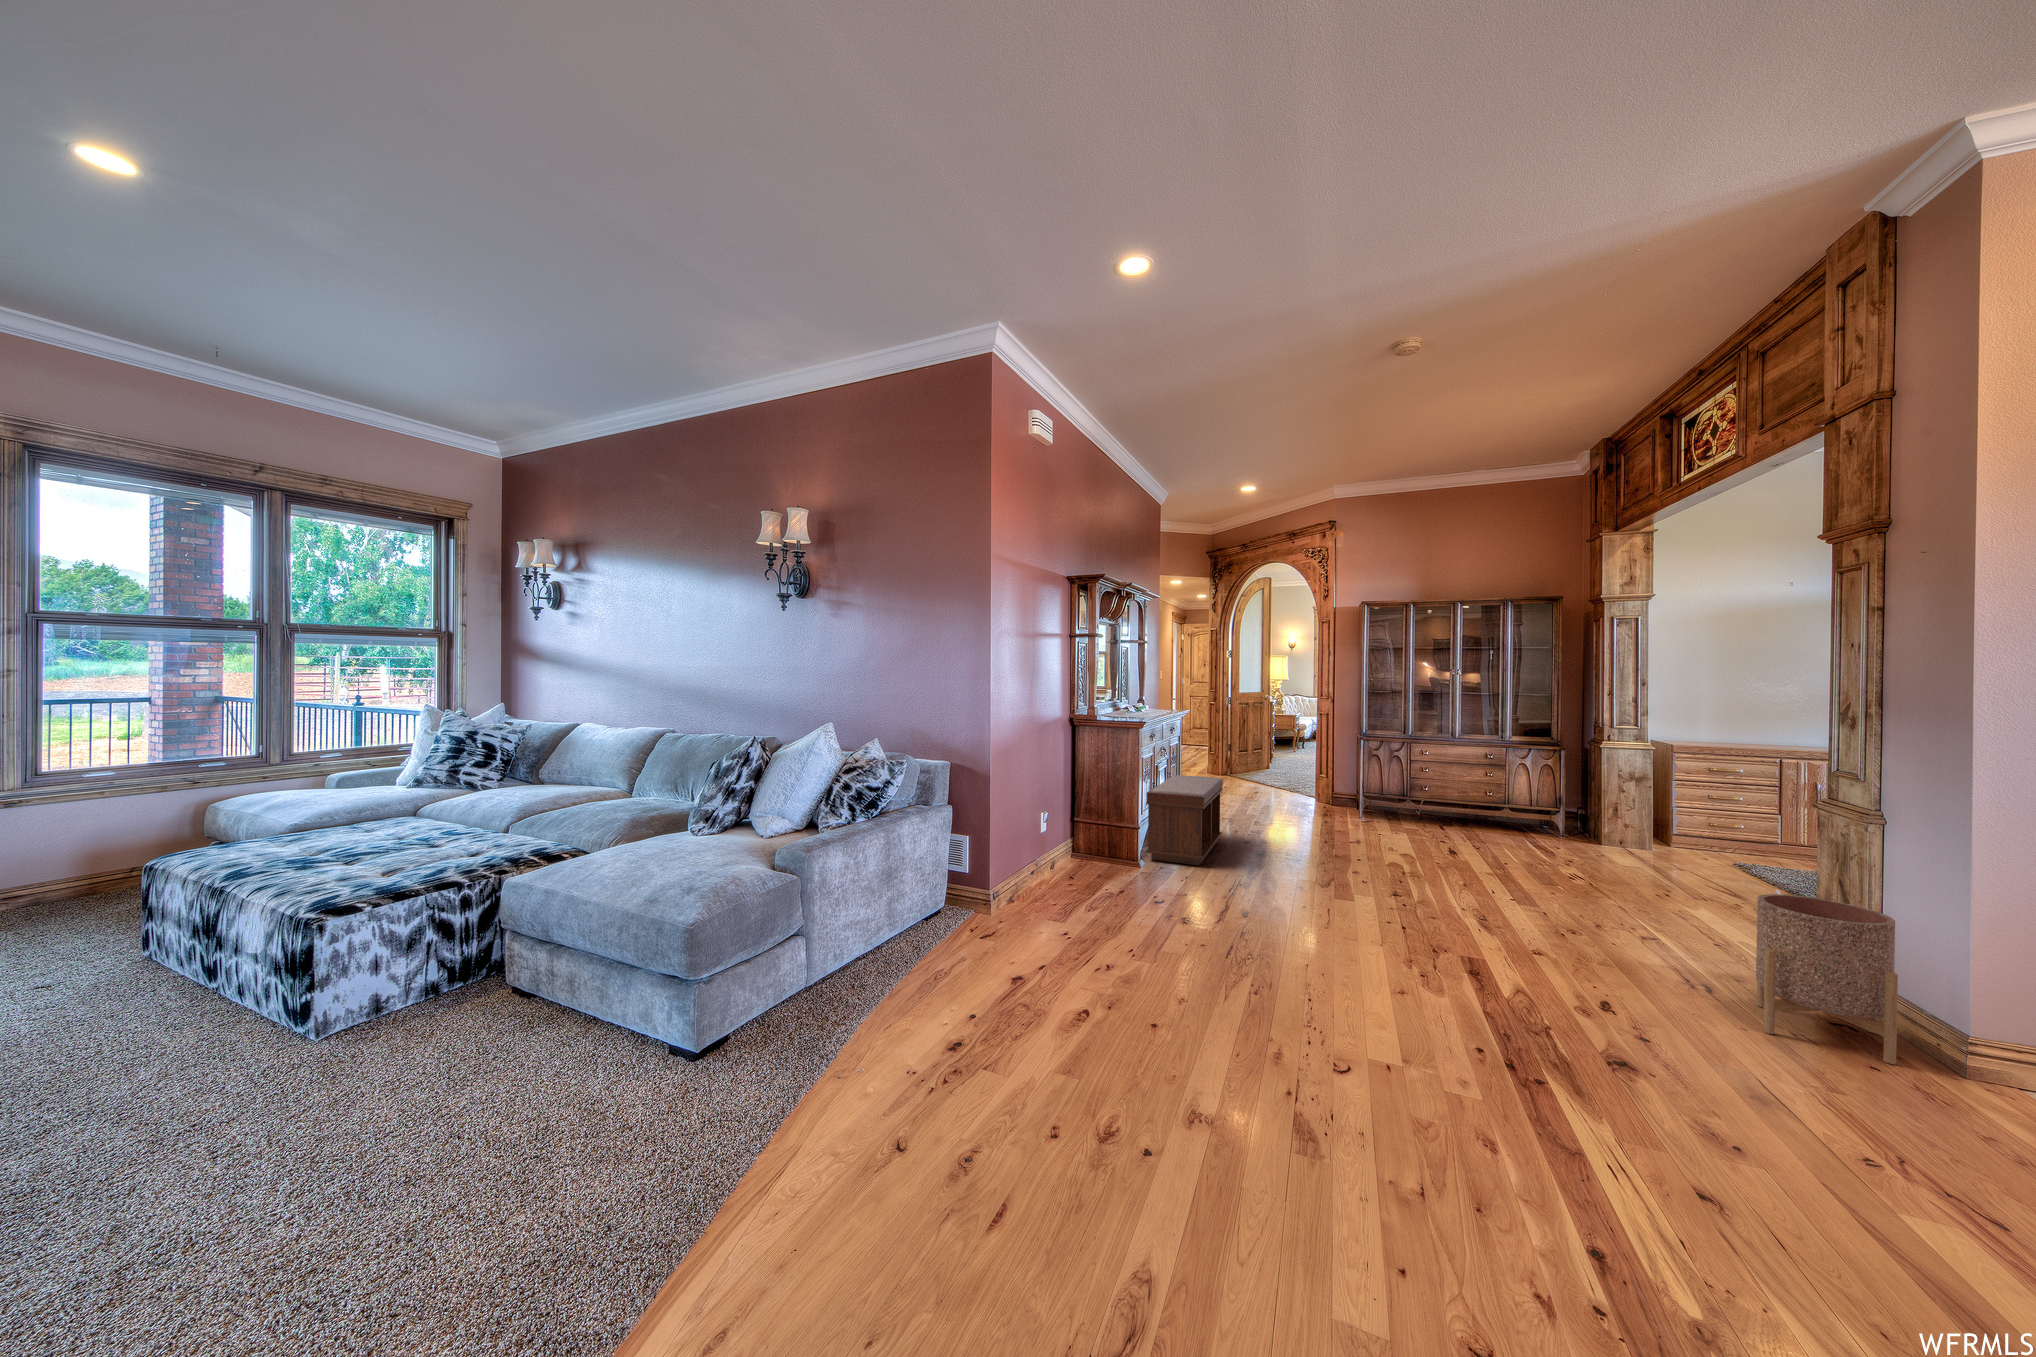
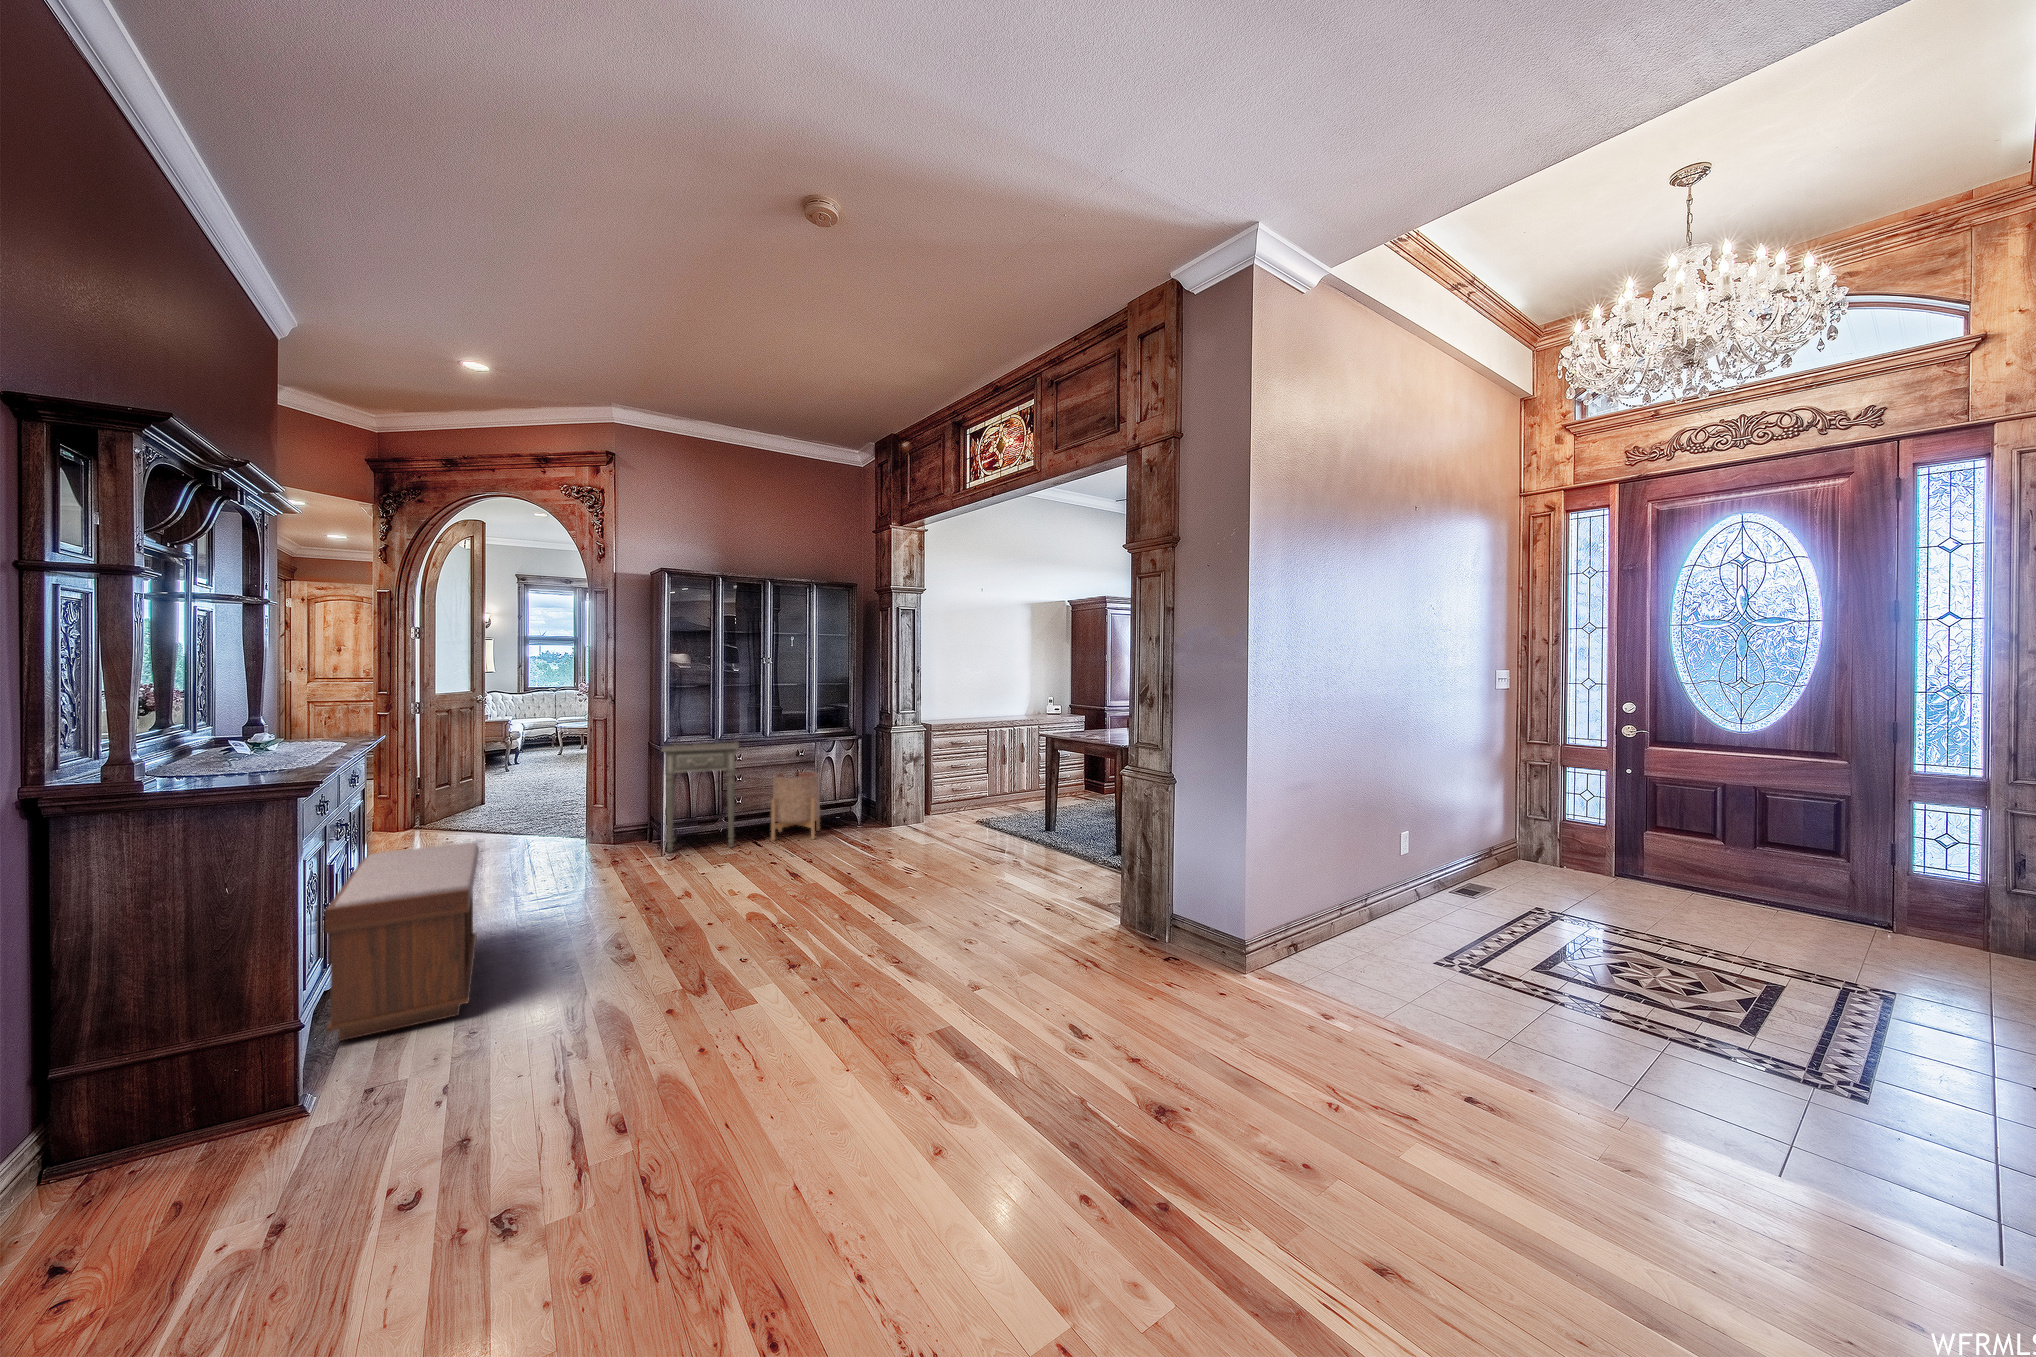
side table: none [1359,737,1430,827] -> present [661,742,739,852]
planter: present [1756,894,1898,1064] -> present [771,772,820,840]

